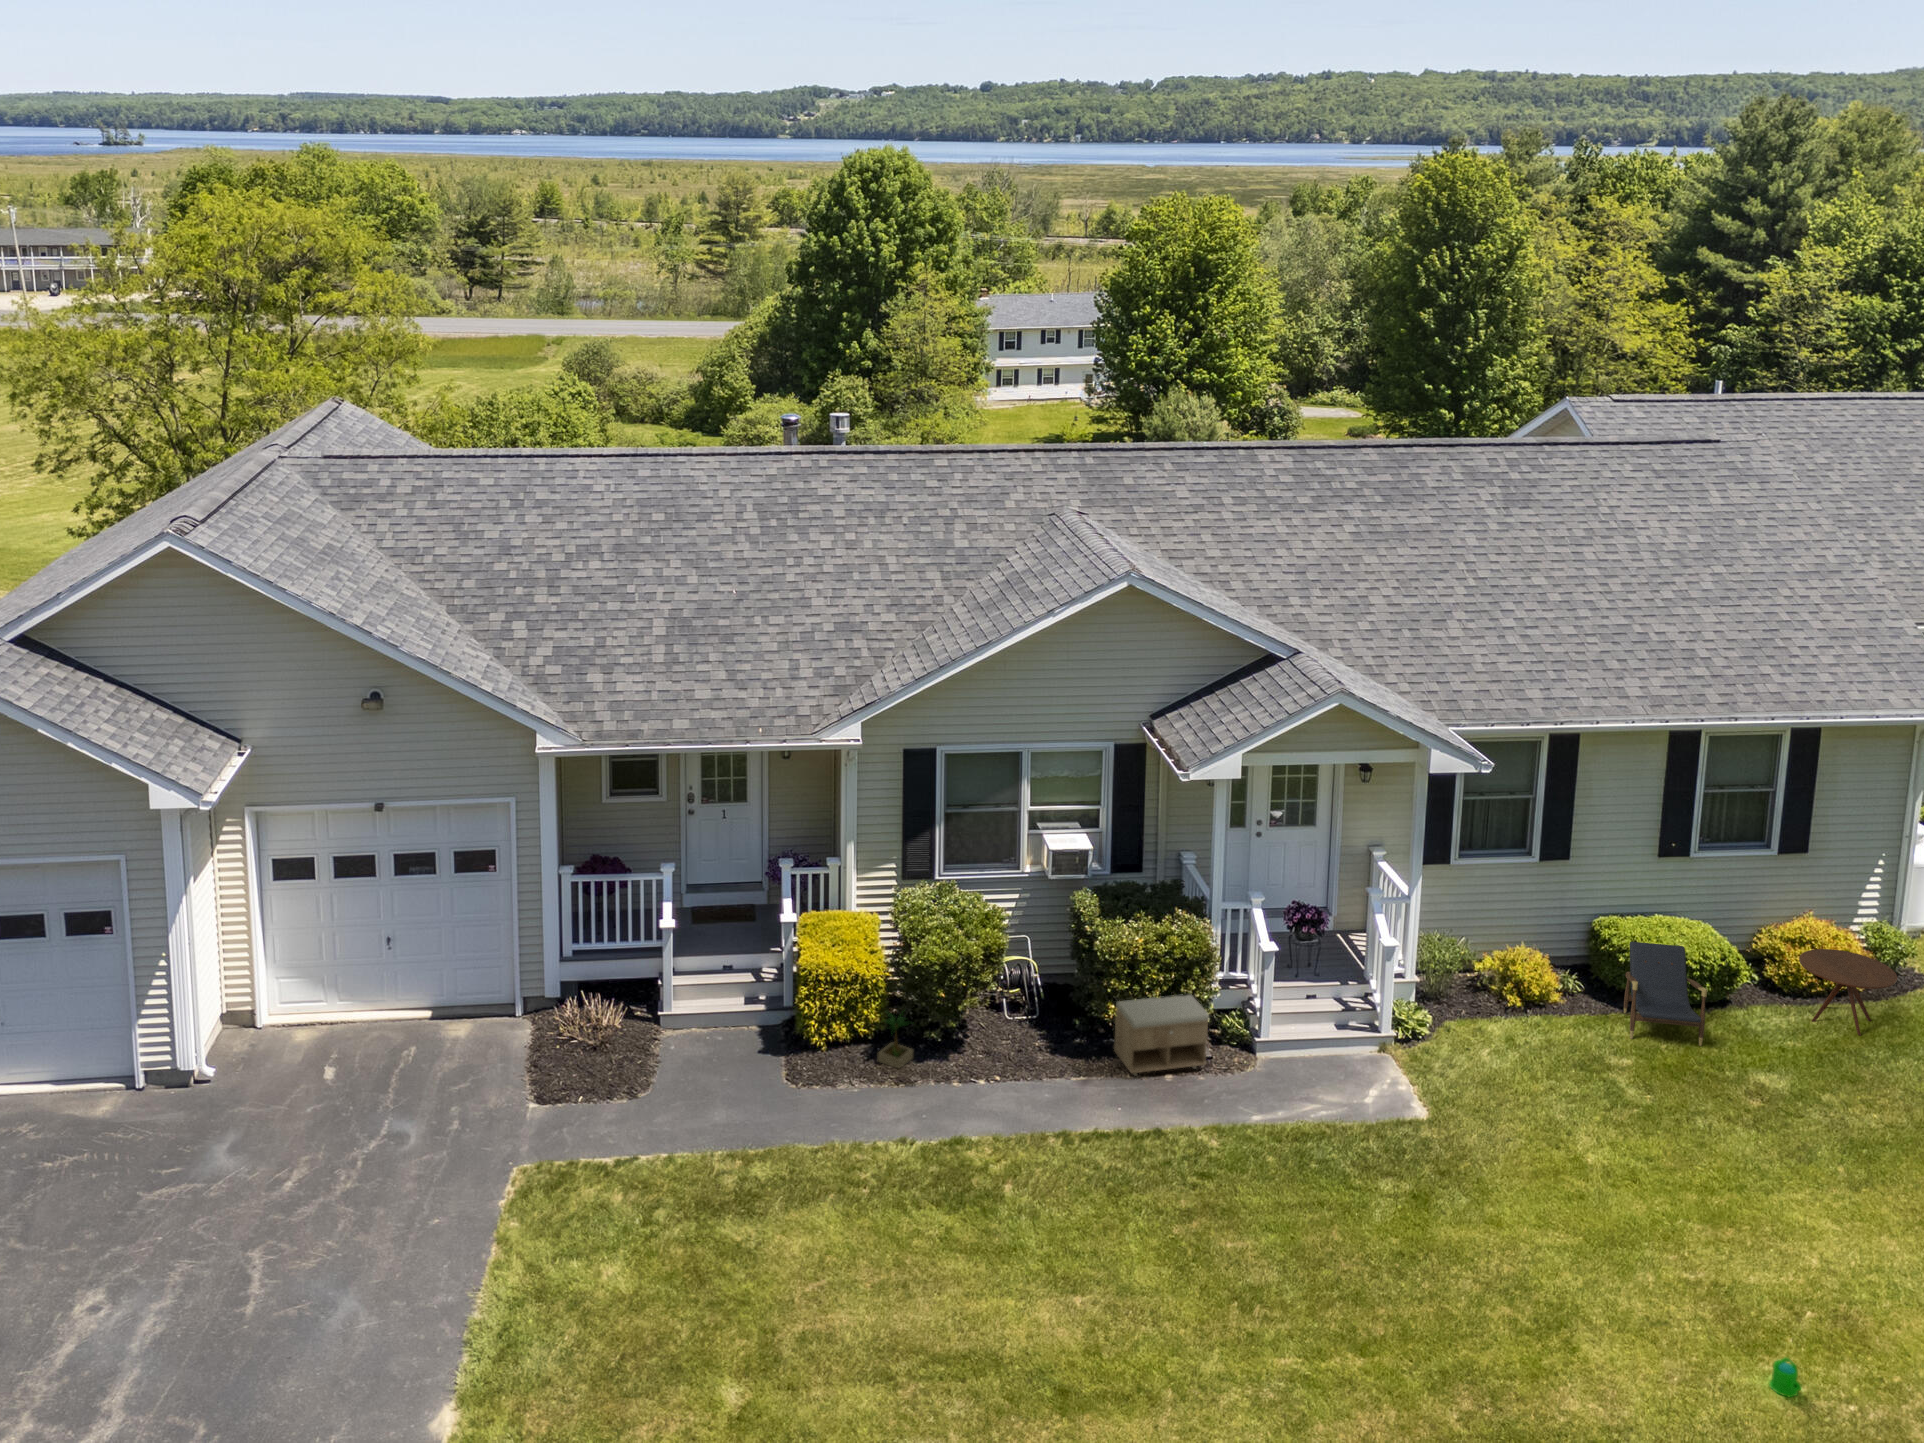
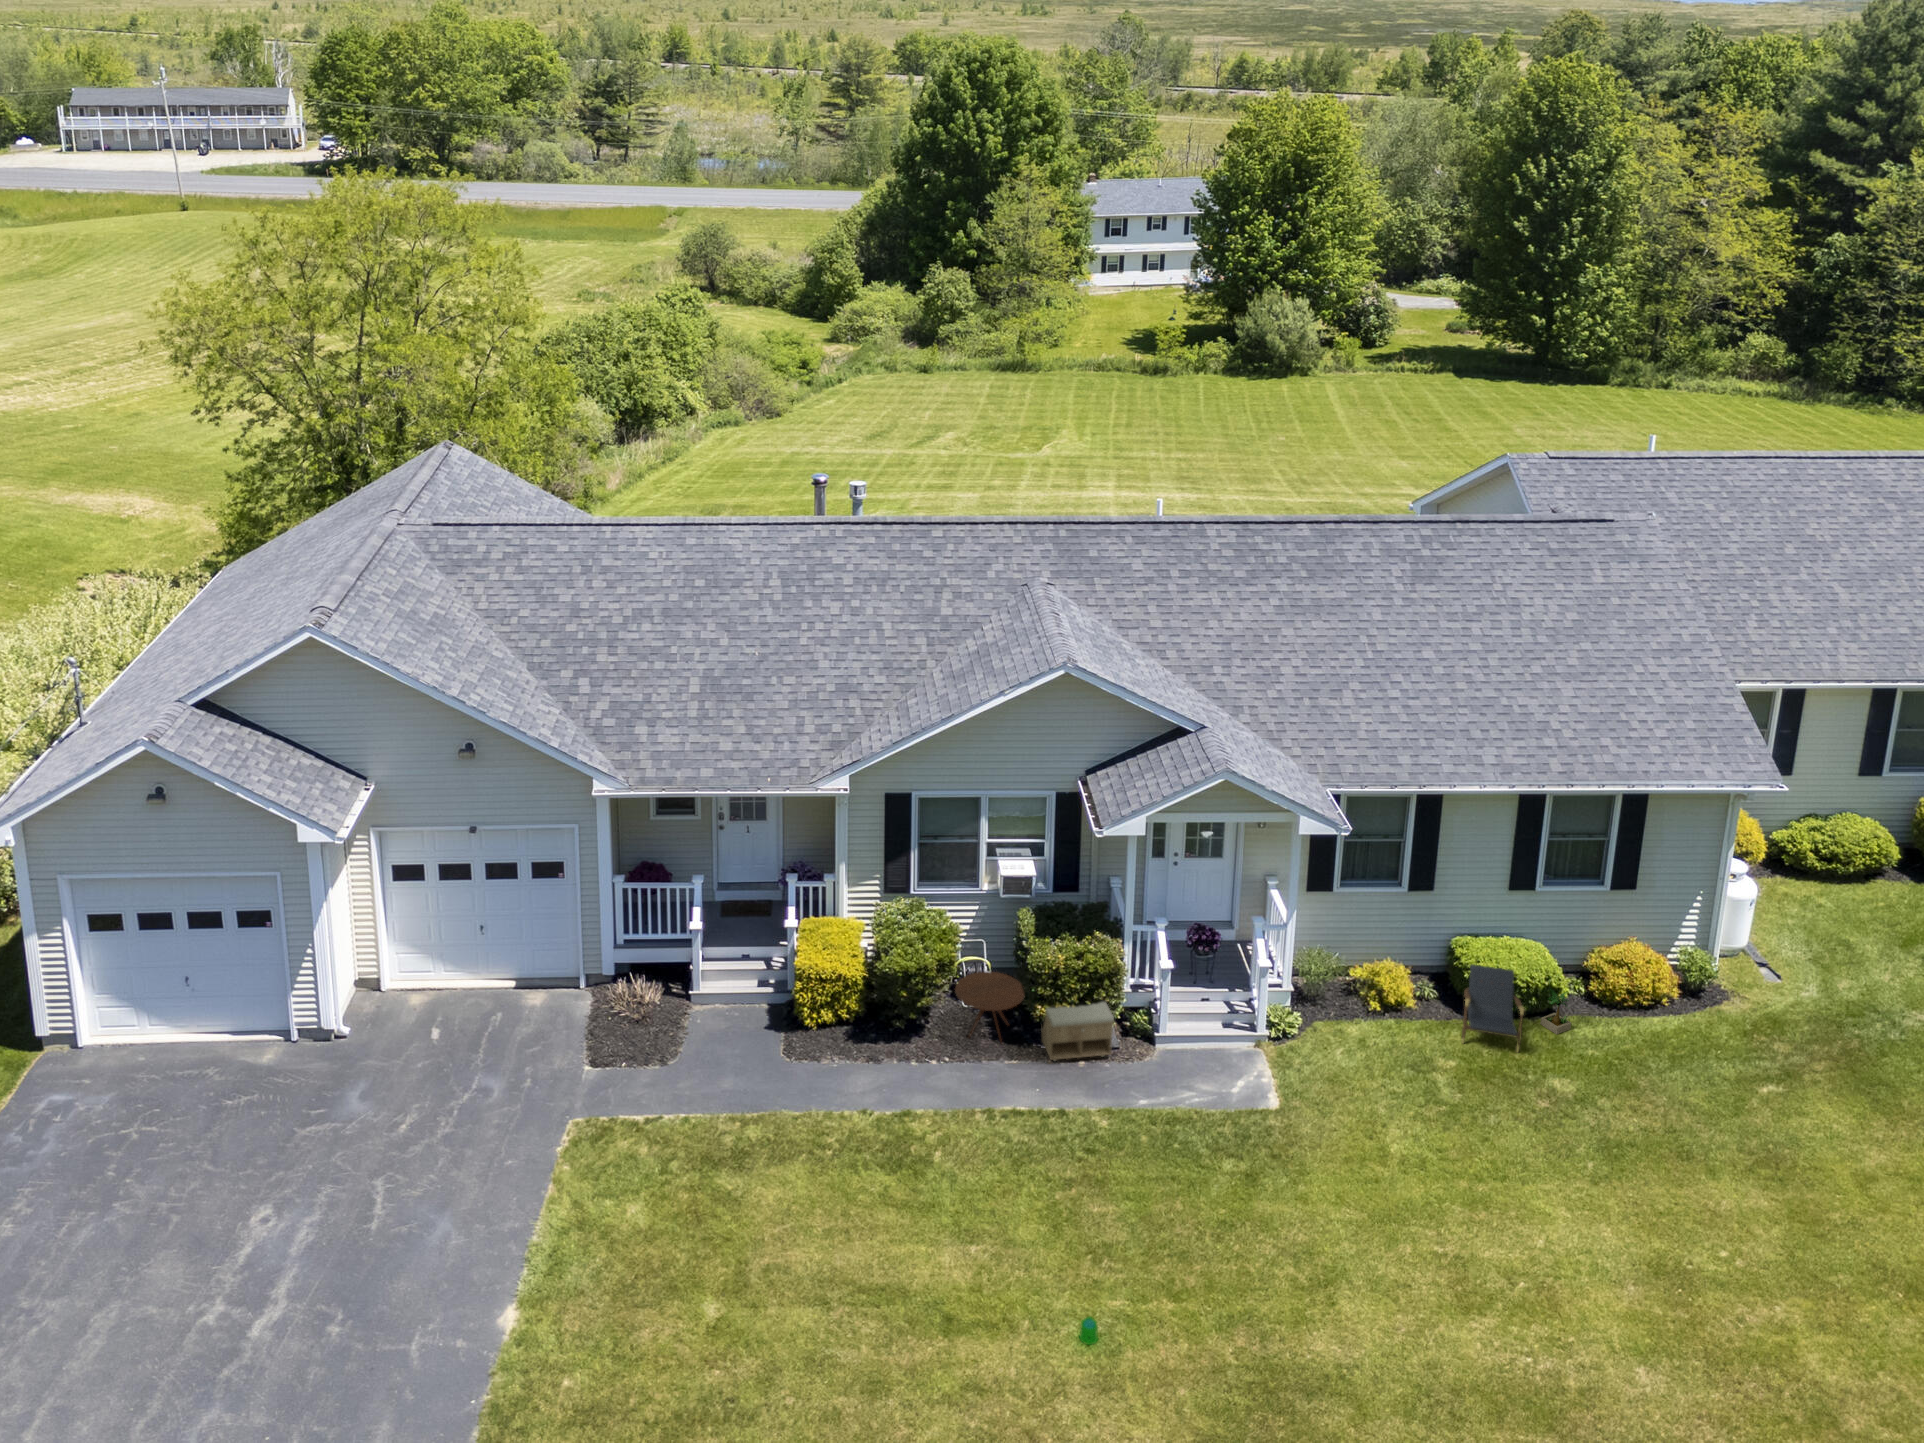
round table: present [1799,949,1897,1036] -> present [955,971,1024,1043]
potted plant: present [878,1011,913,1068] -> present [1540,989,1571,1034]
watering can: present [1769,1357,1801,1397] -> present [1079,1316,1098,1345]

